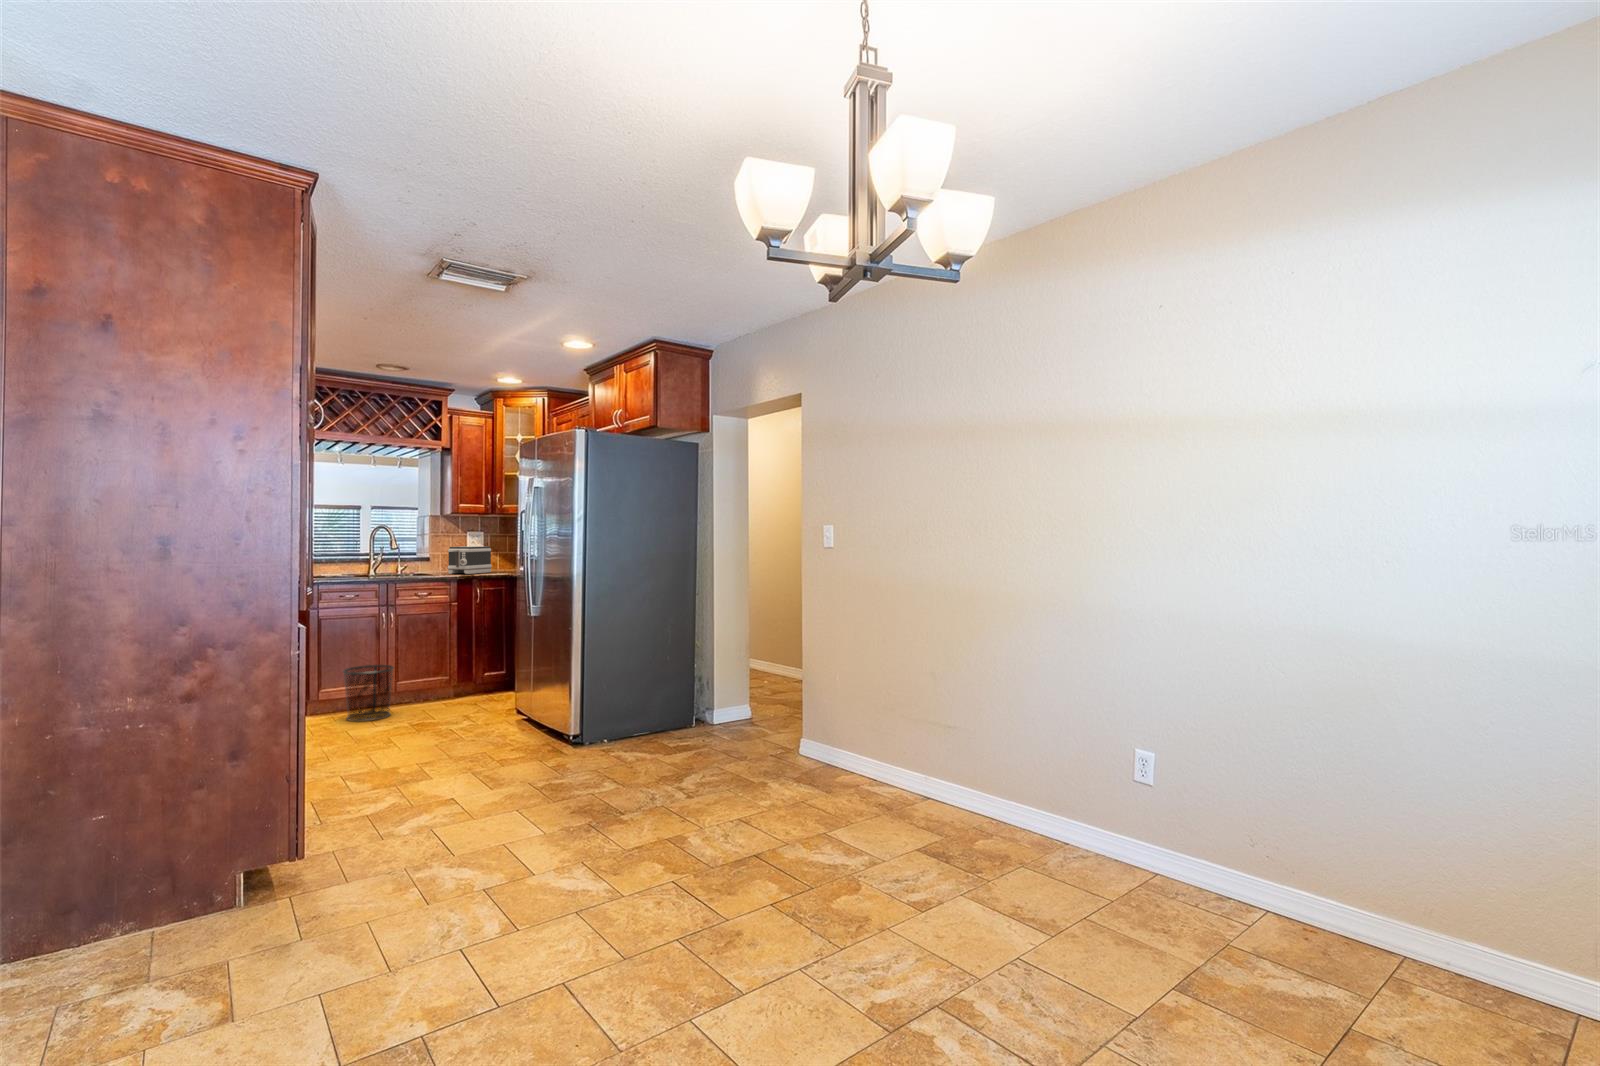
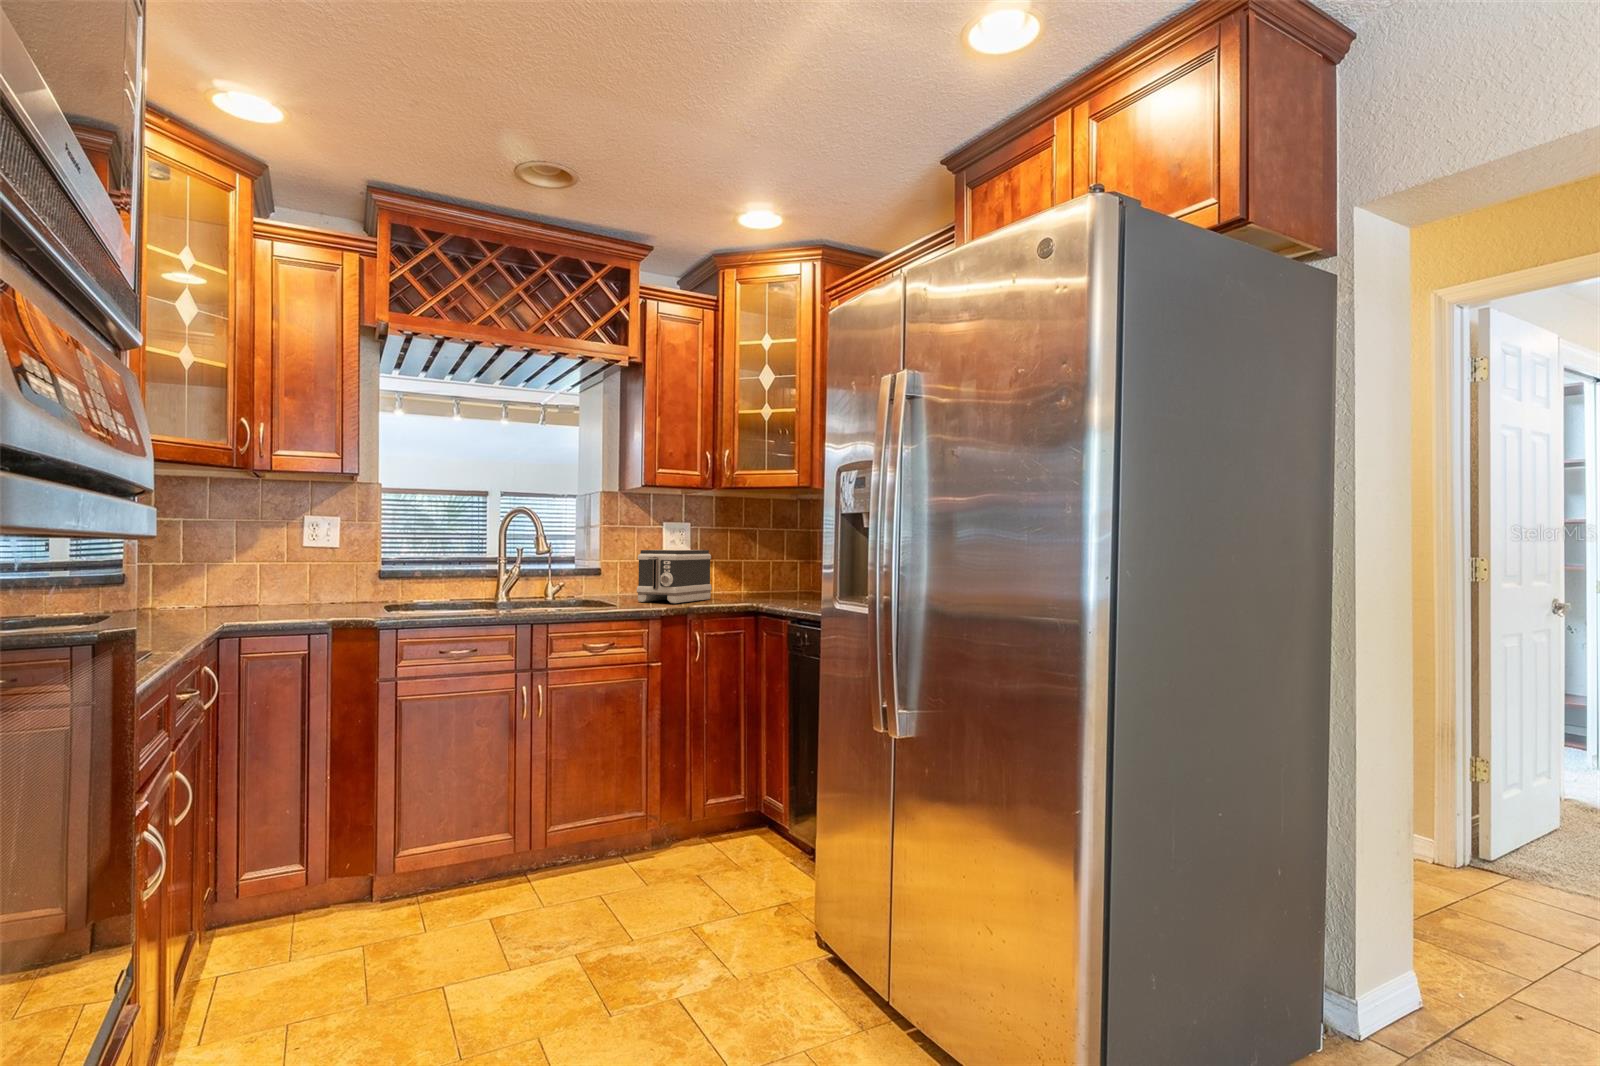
waste bin: present [343,665,394,722] -> none [441,795,545,931]

